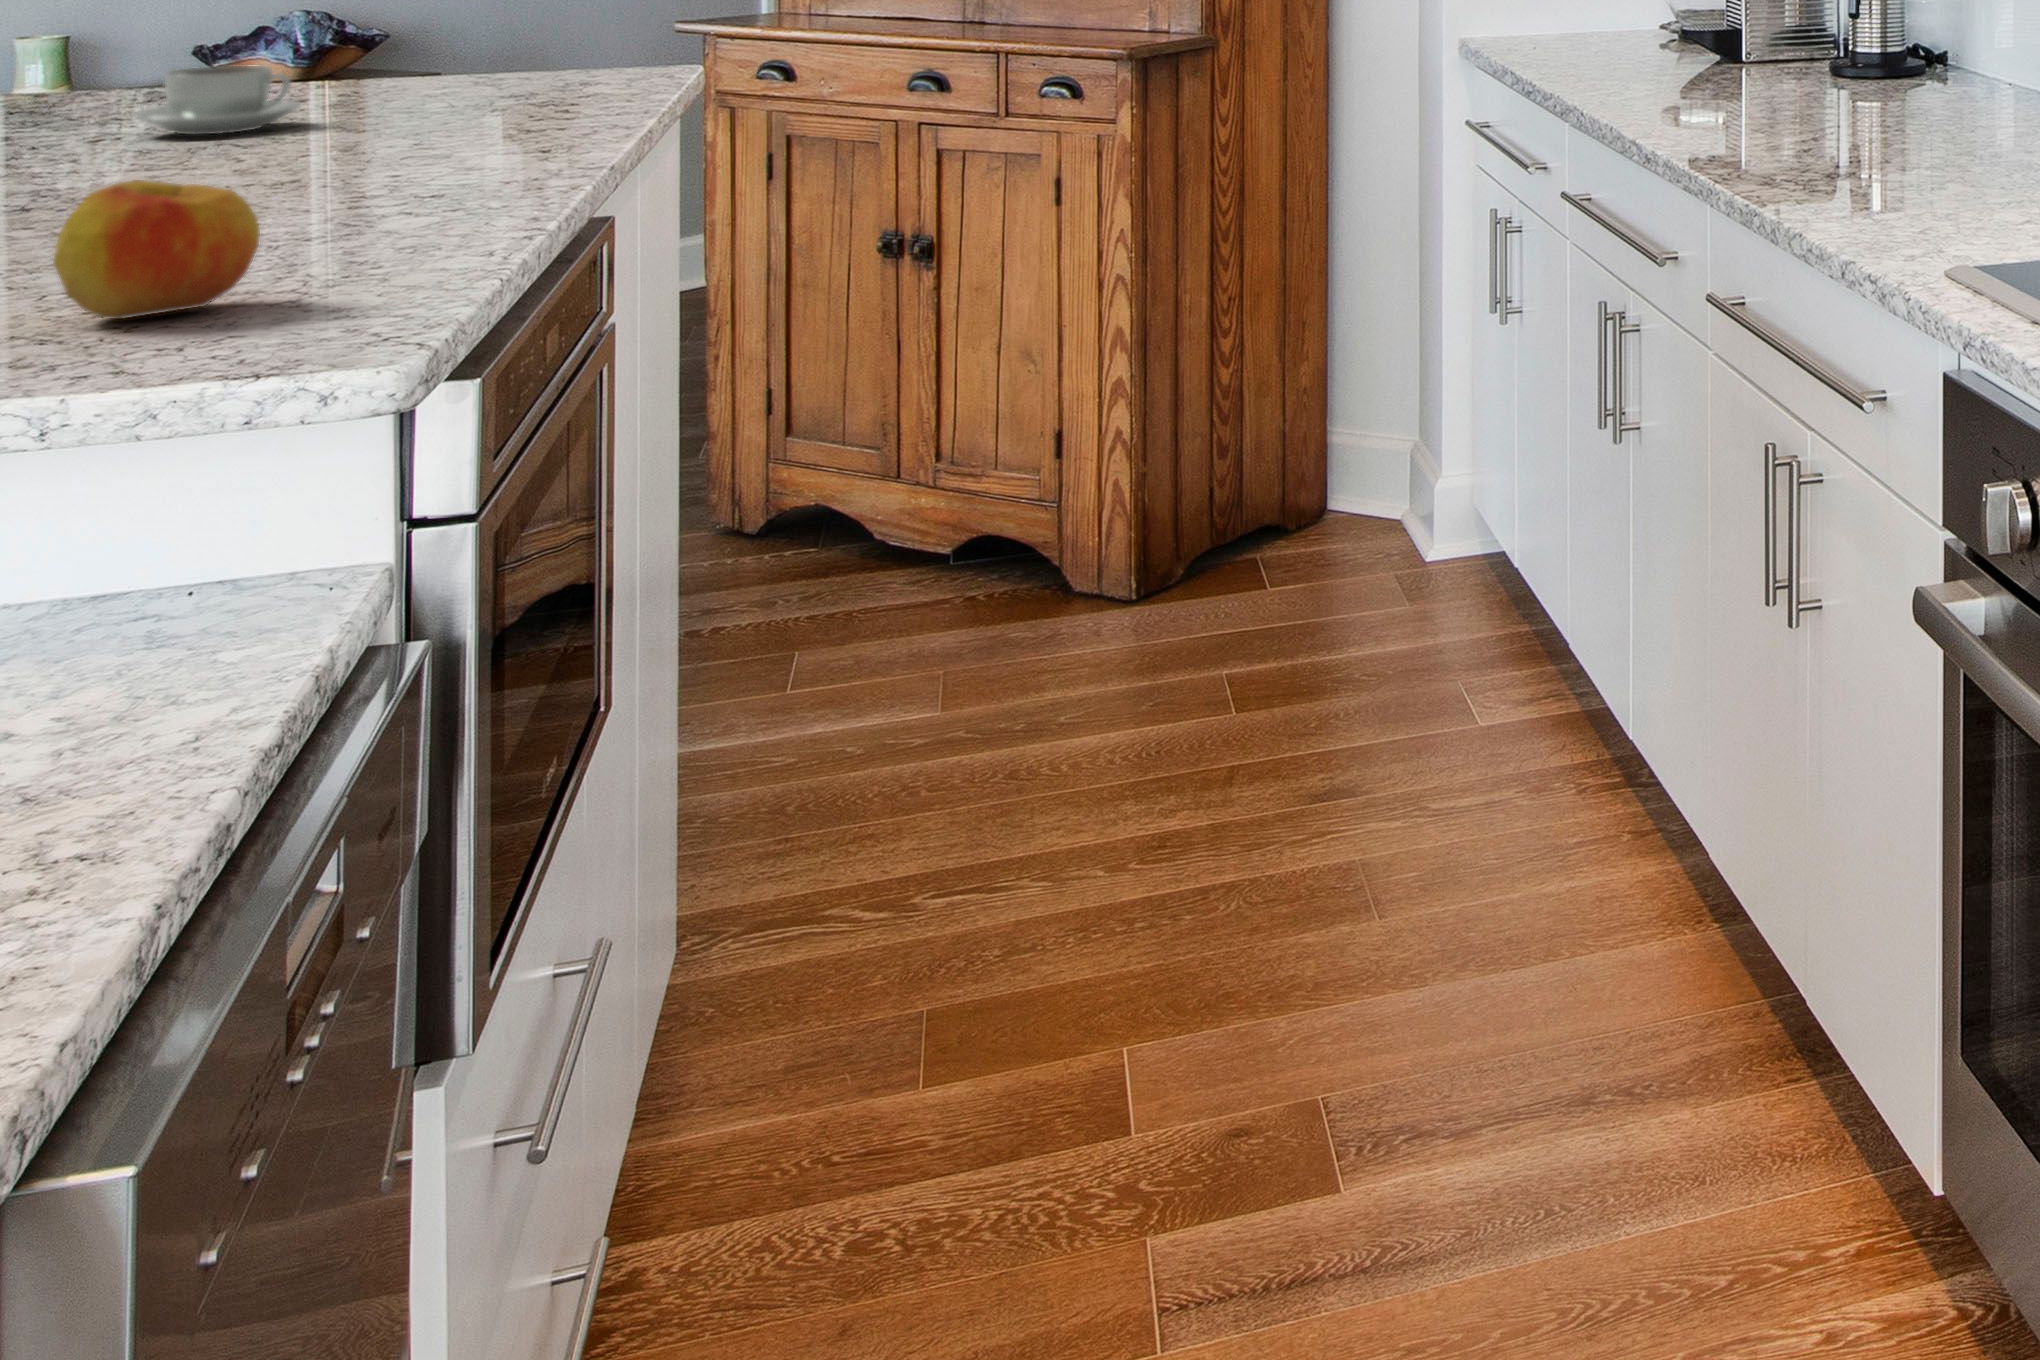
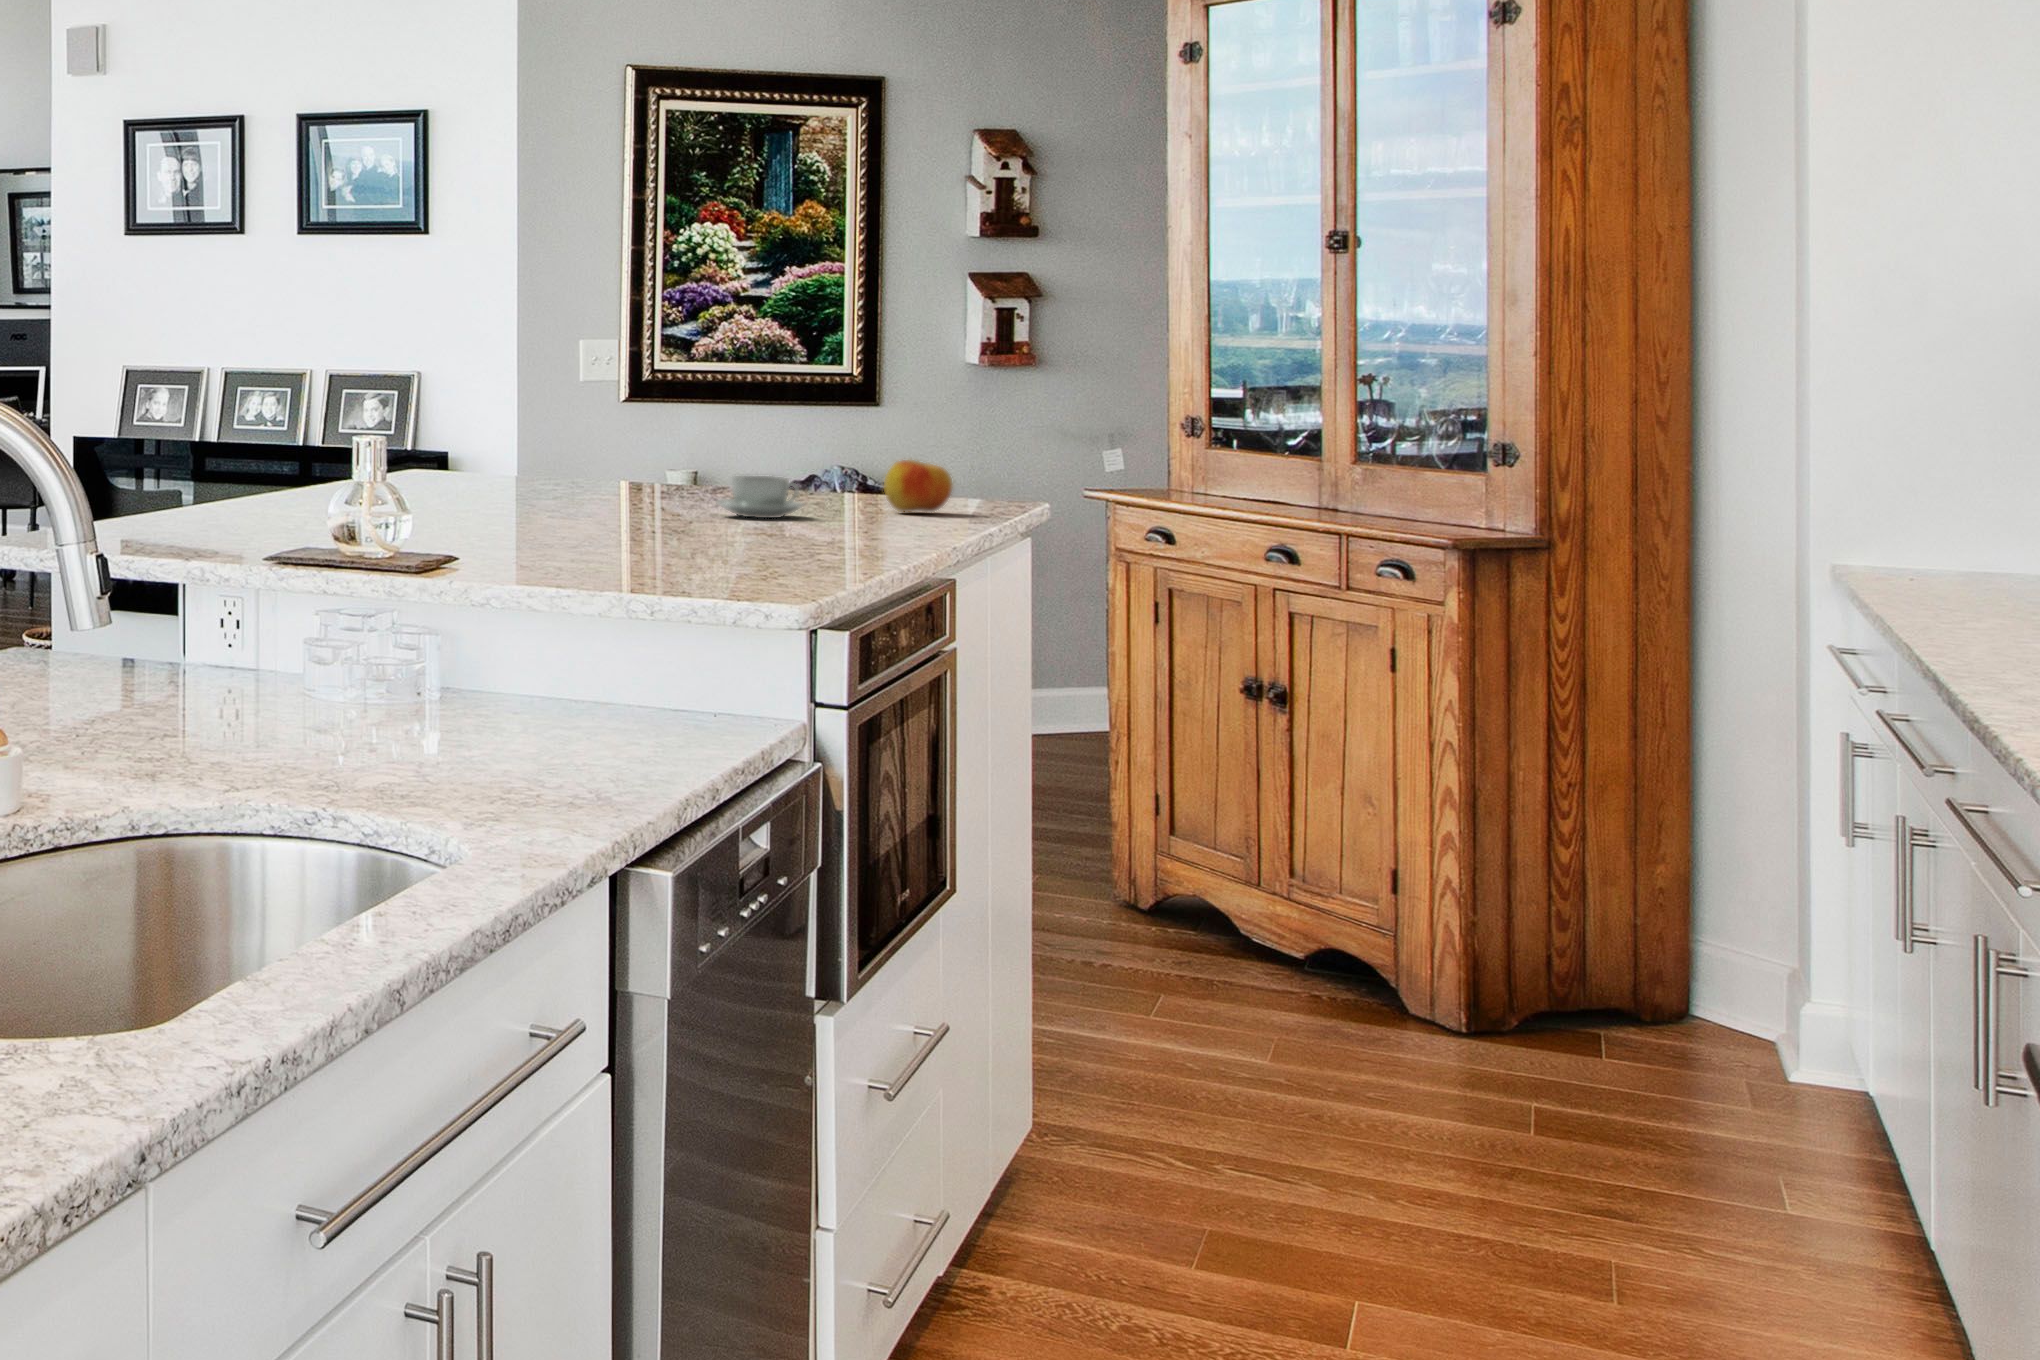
apple: present [53,180,260,319] -> present [884,460,953,512]

